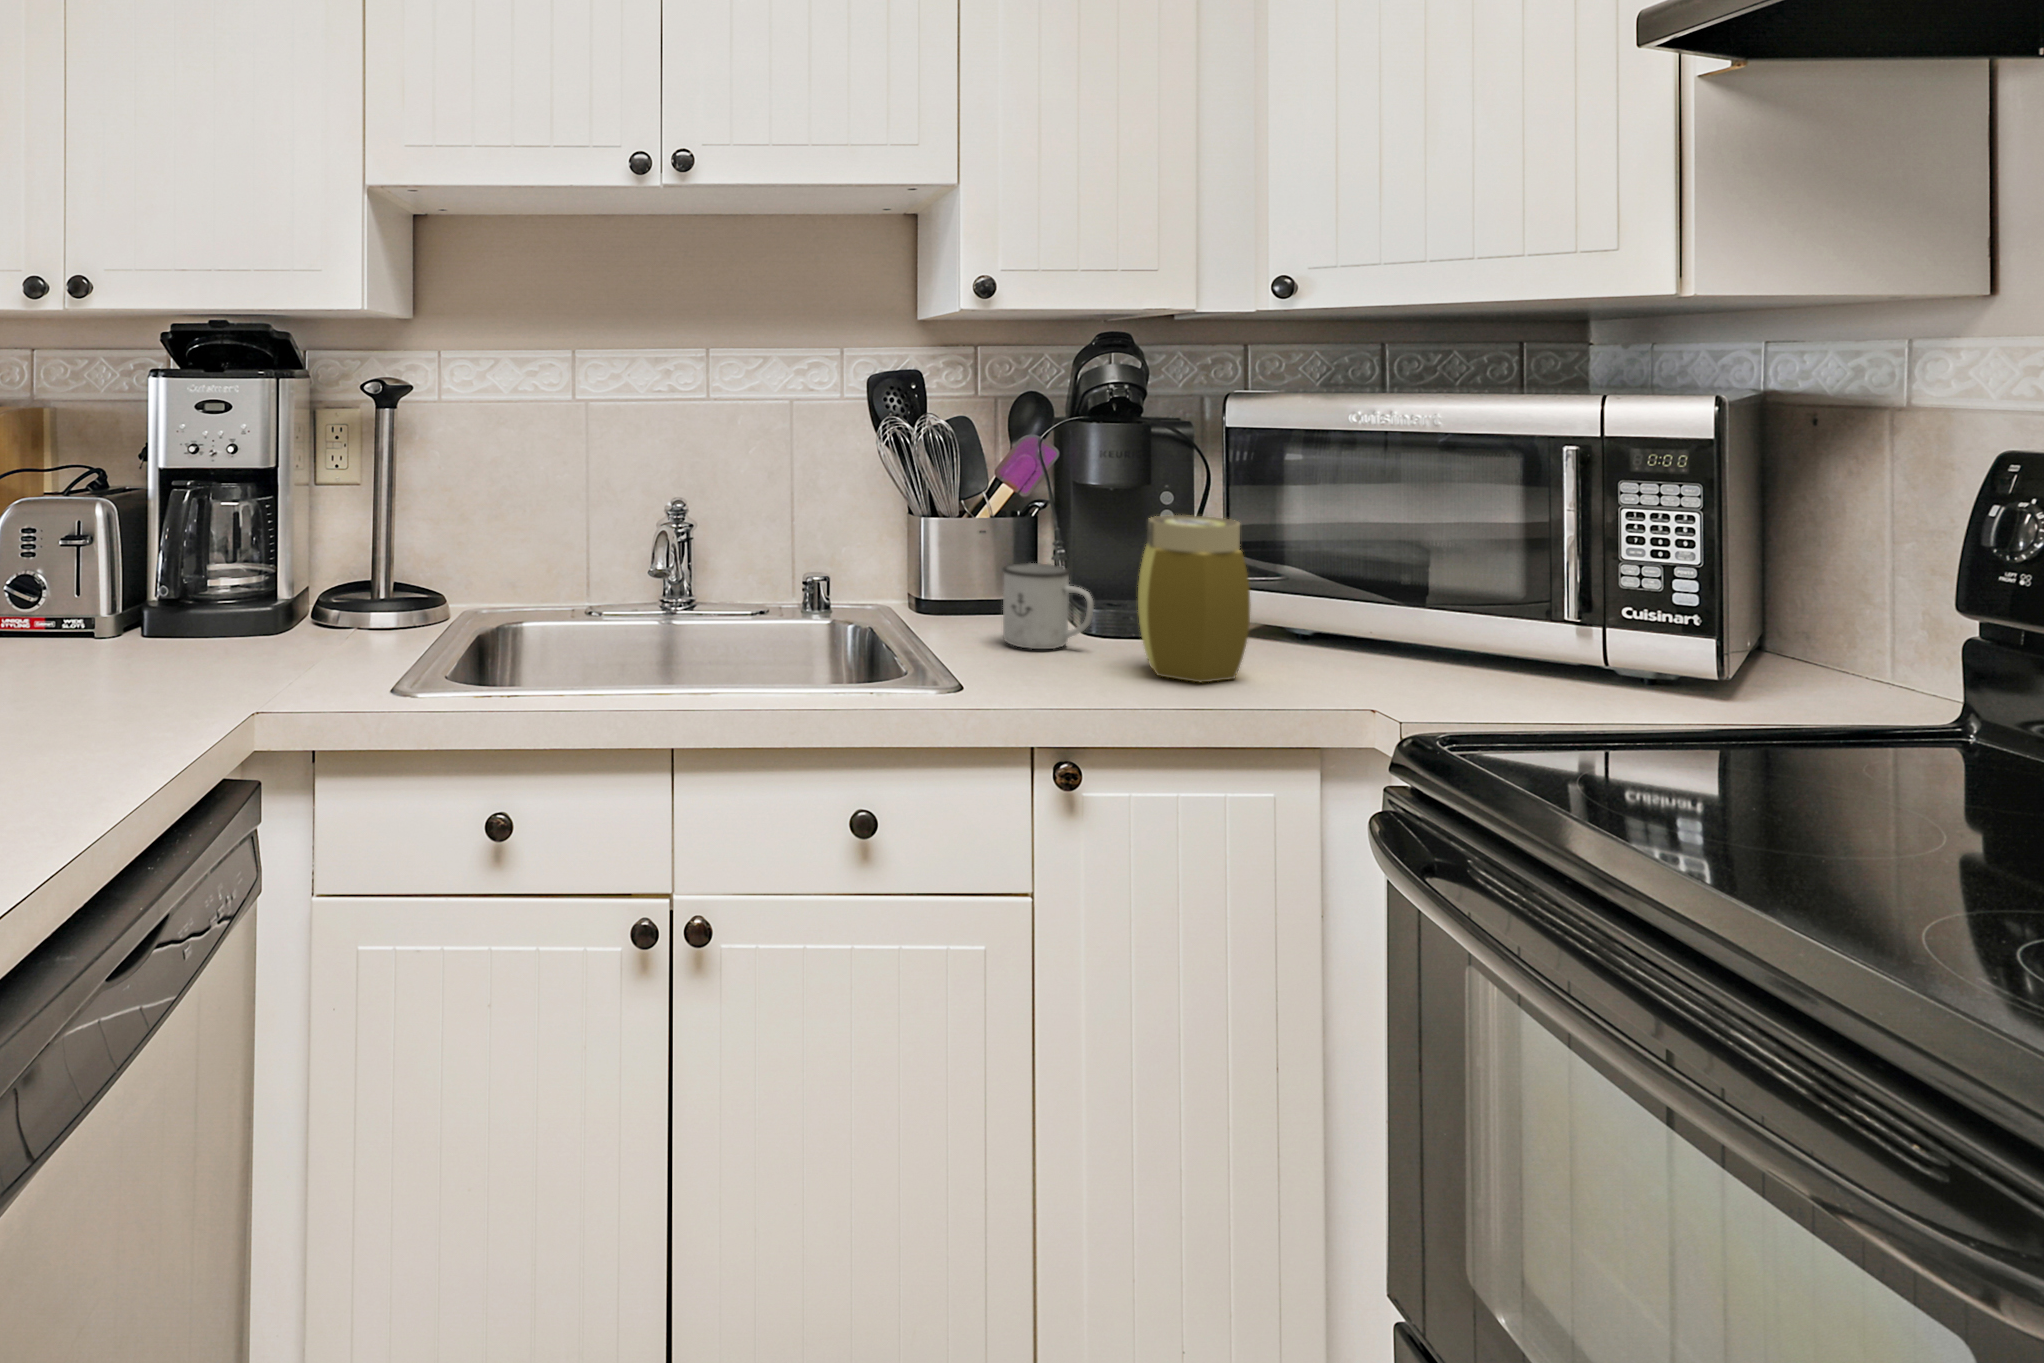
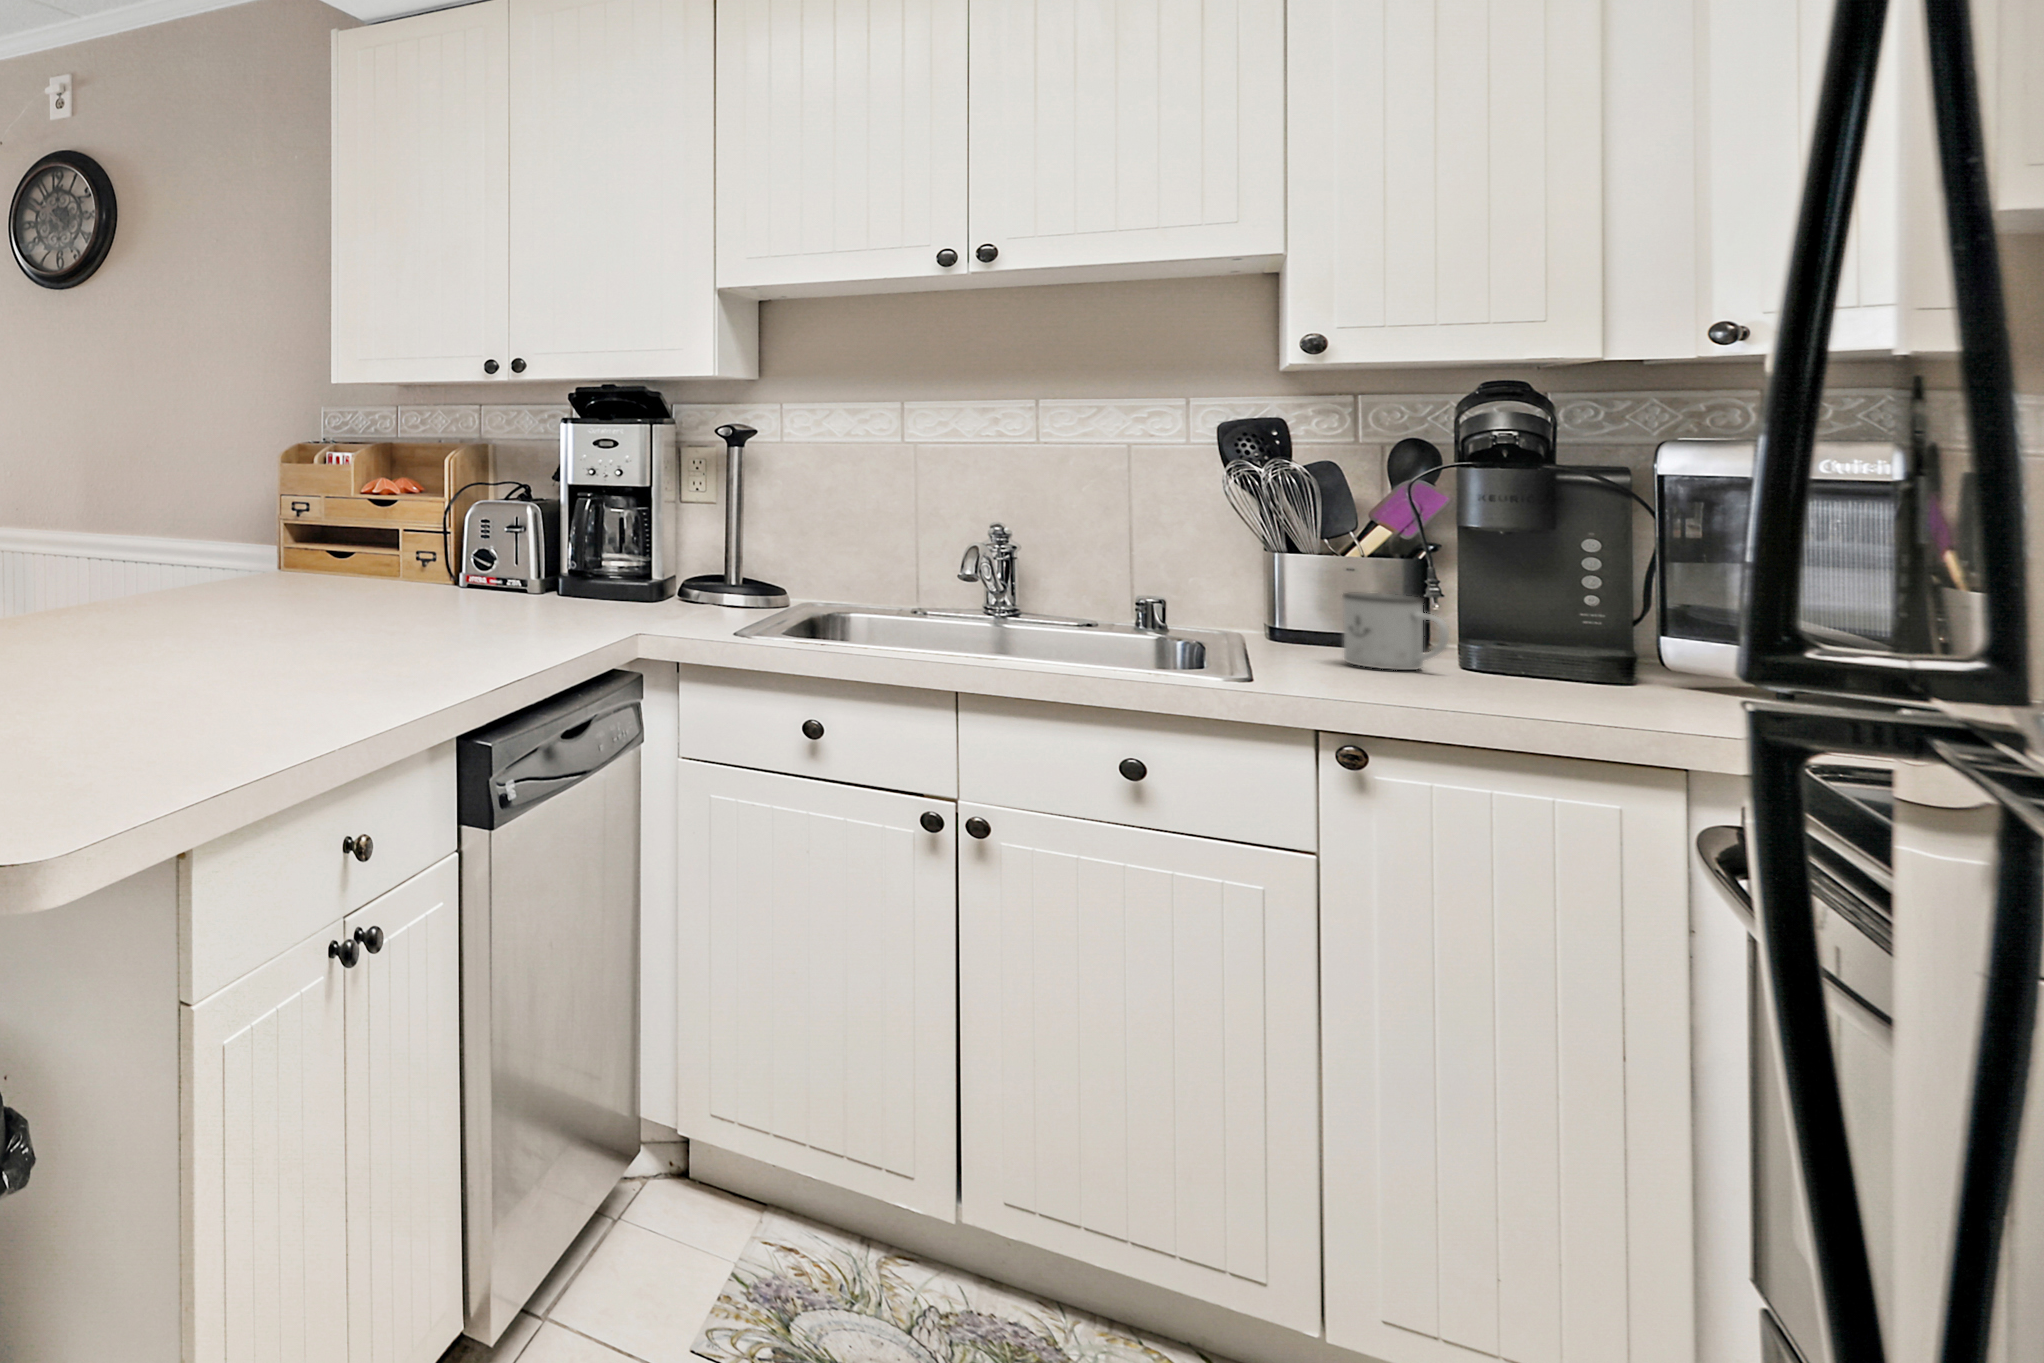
jar: present [1138,515,1250,682] -> none [1485,546,1623,702]

